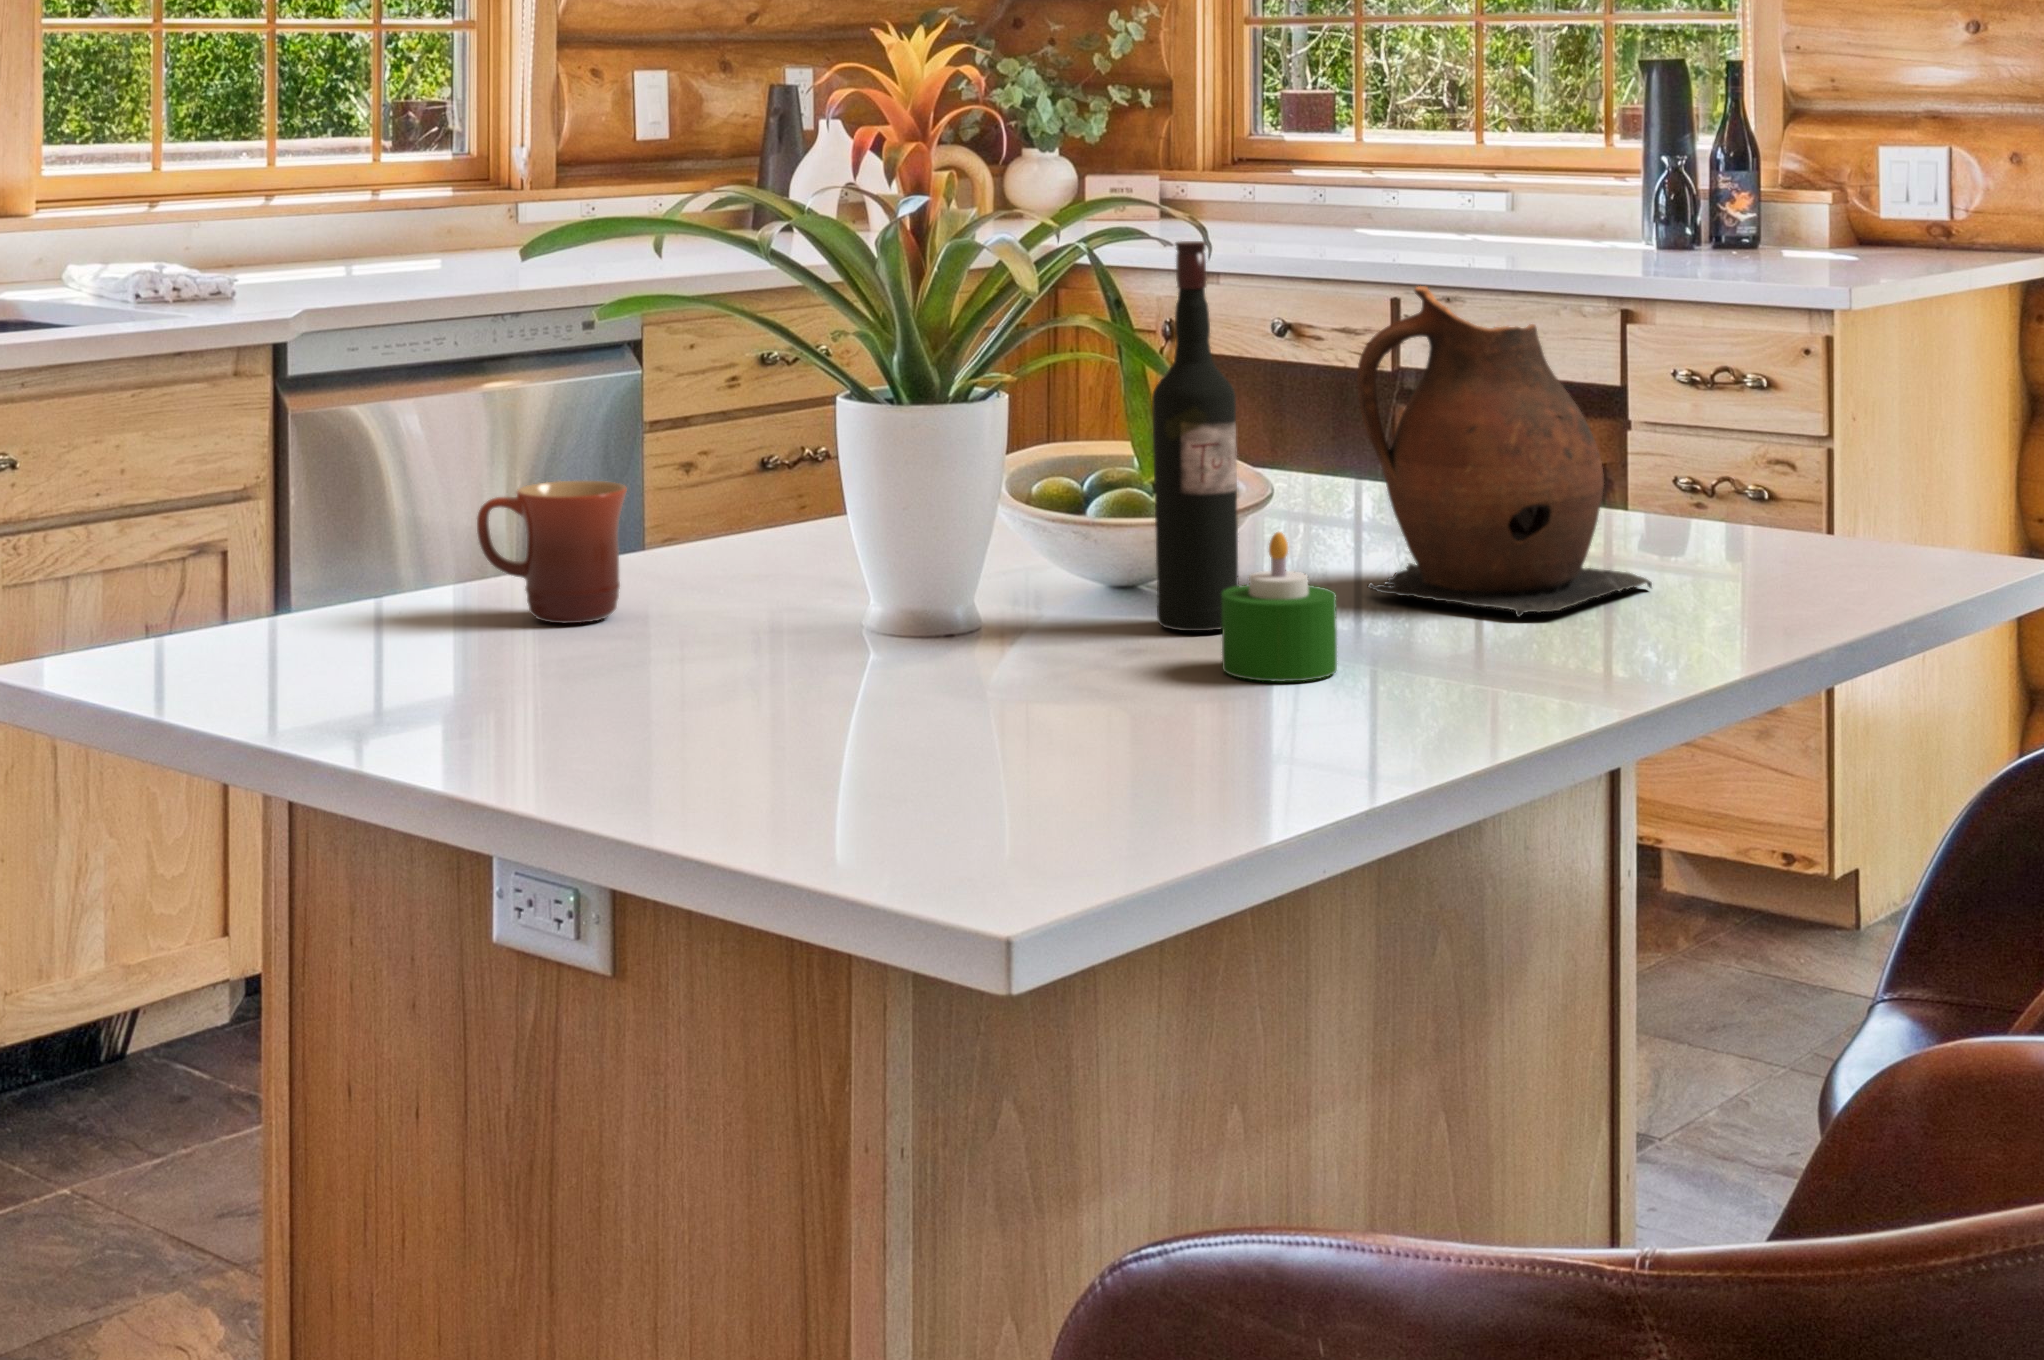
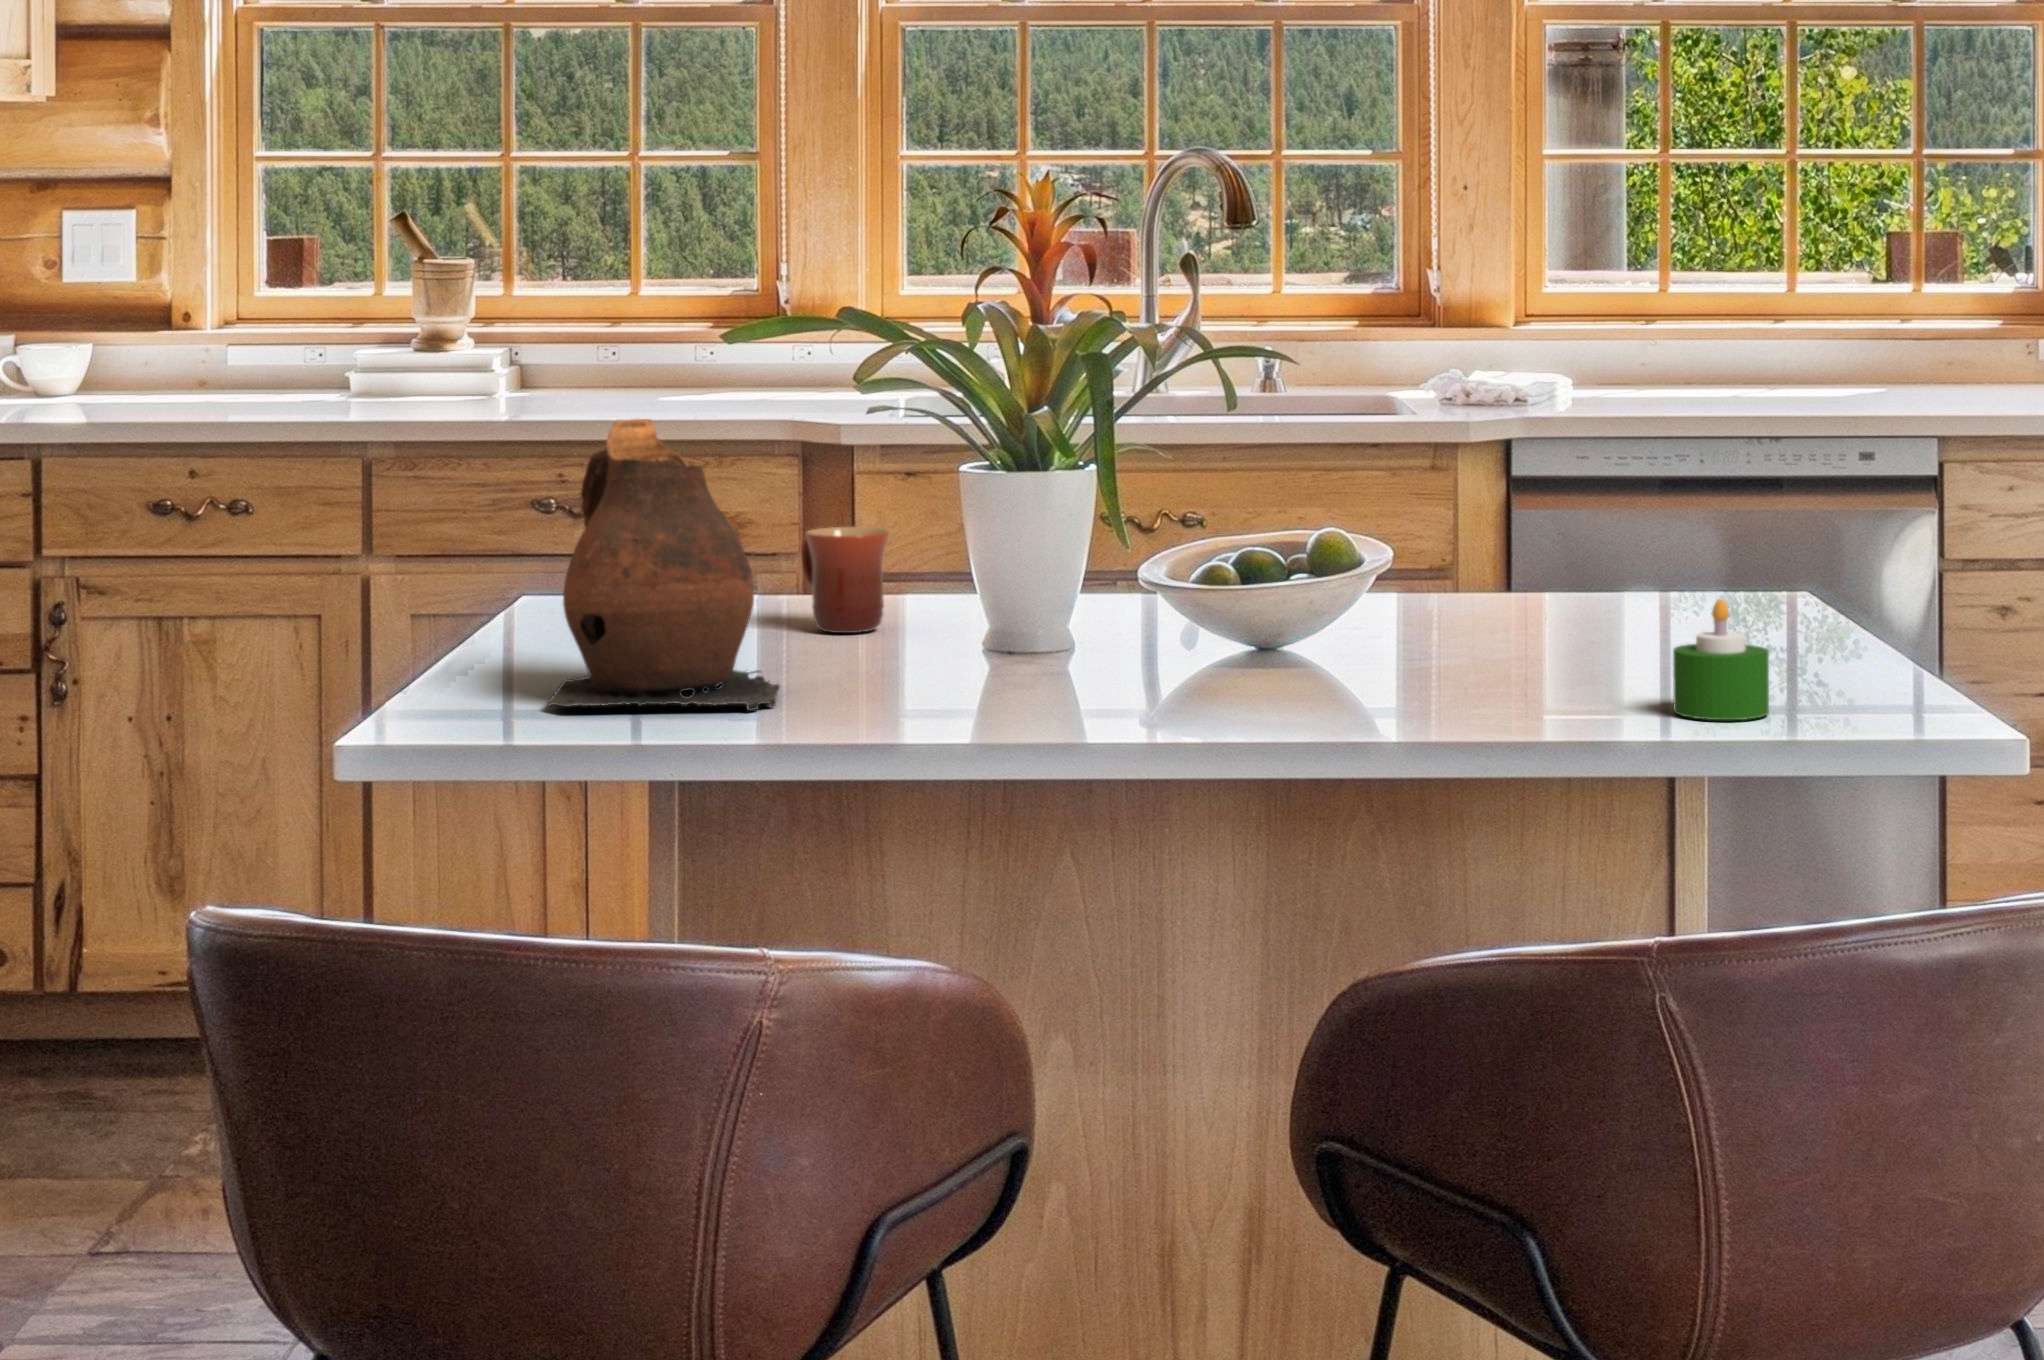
wine bottle: present [1152,241,1239,631] -> none [1082,365,1155,692]
ceramic pitcher: present [1357,286,1652,617] -> present [548,419,780,711]
candle: present [1222,532,1337,682] -> present [1673,599,1769,720]

